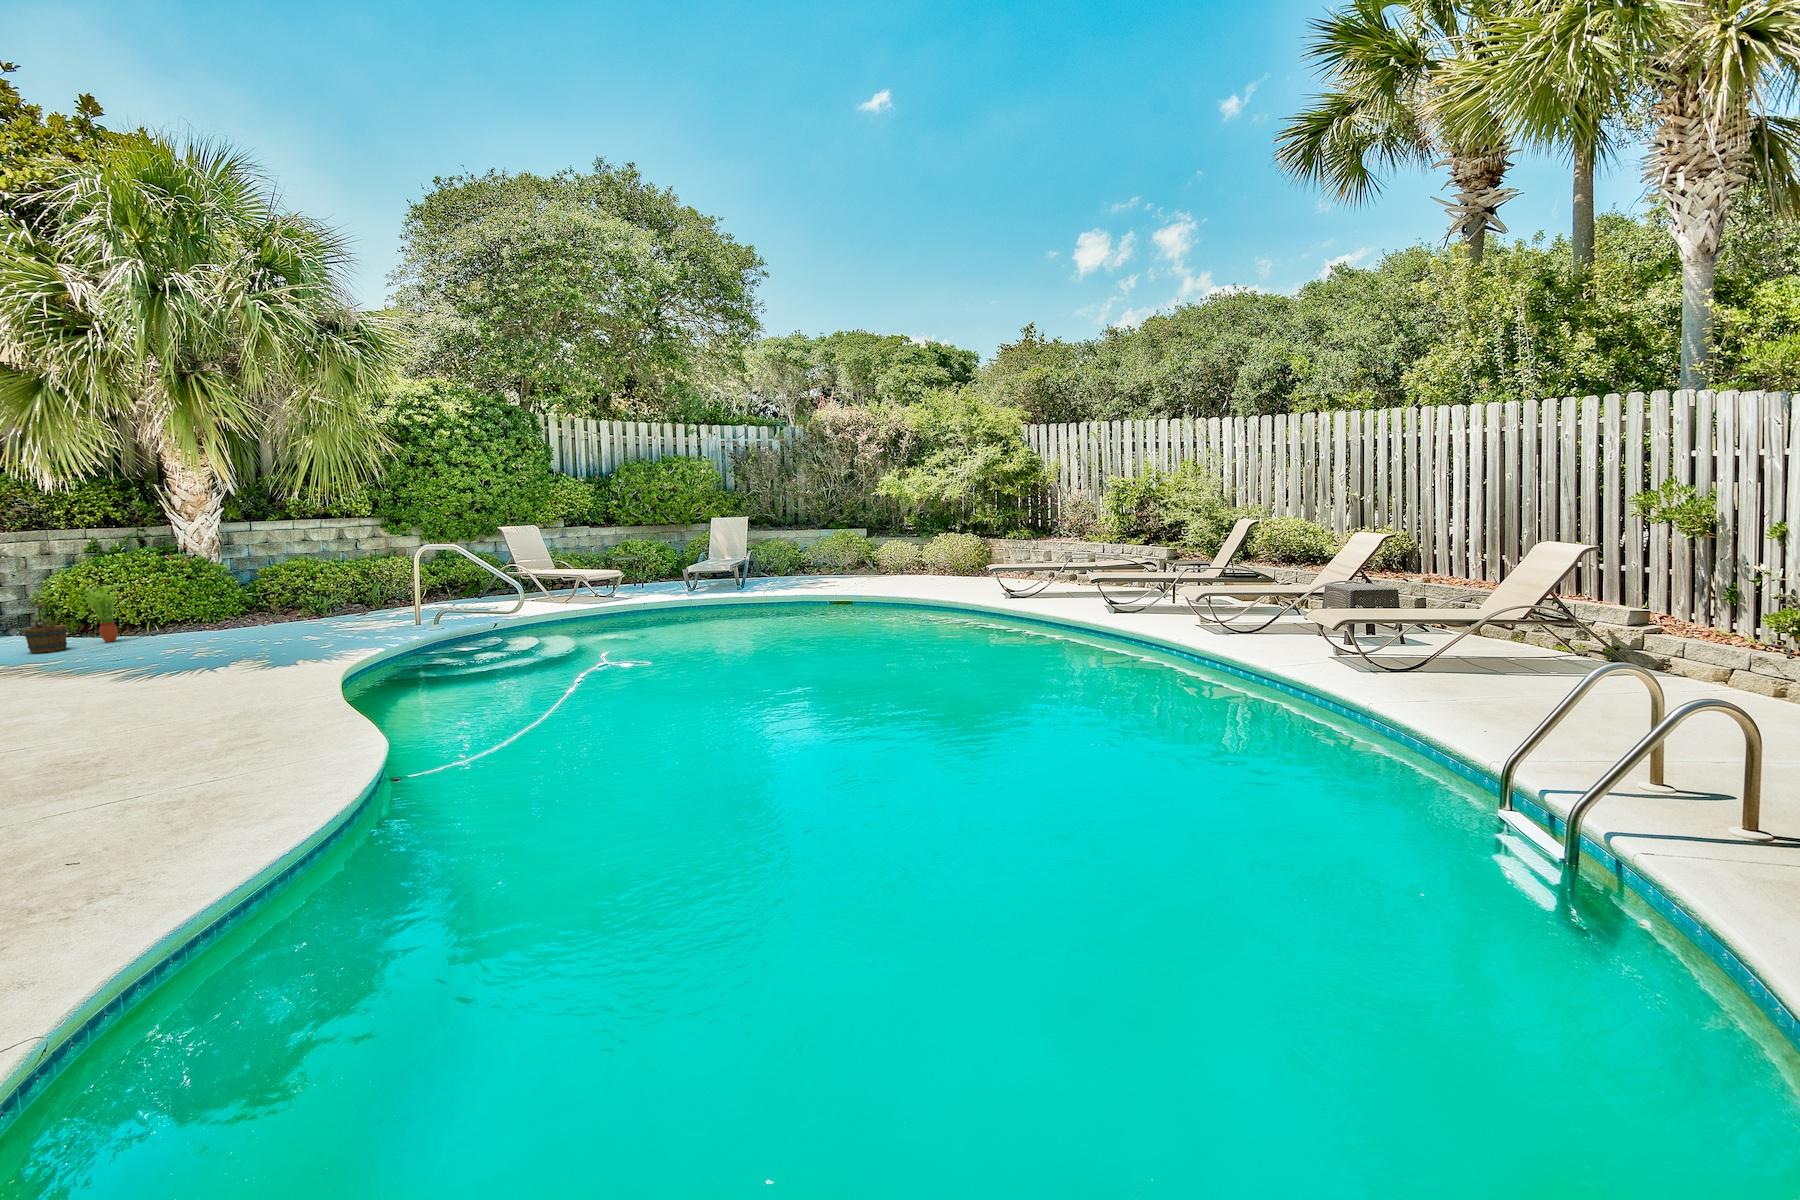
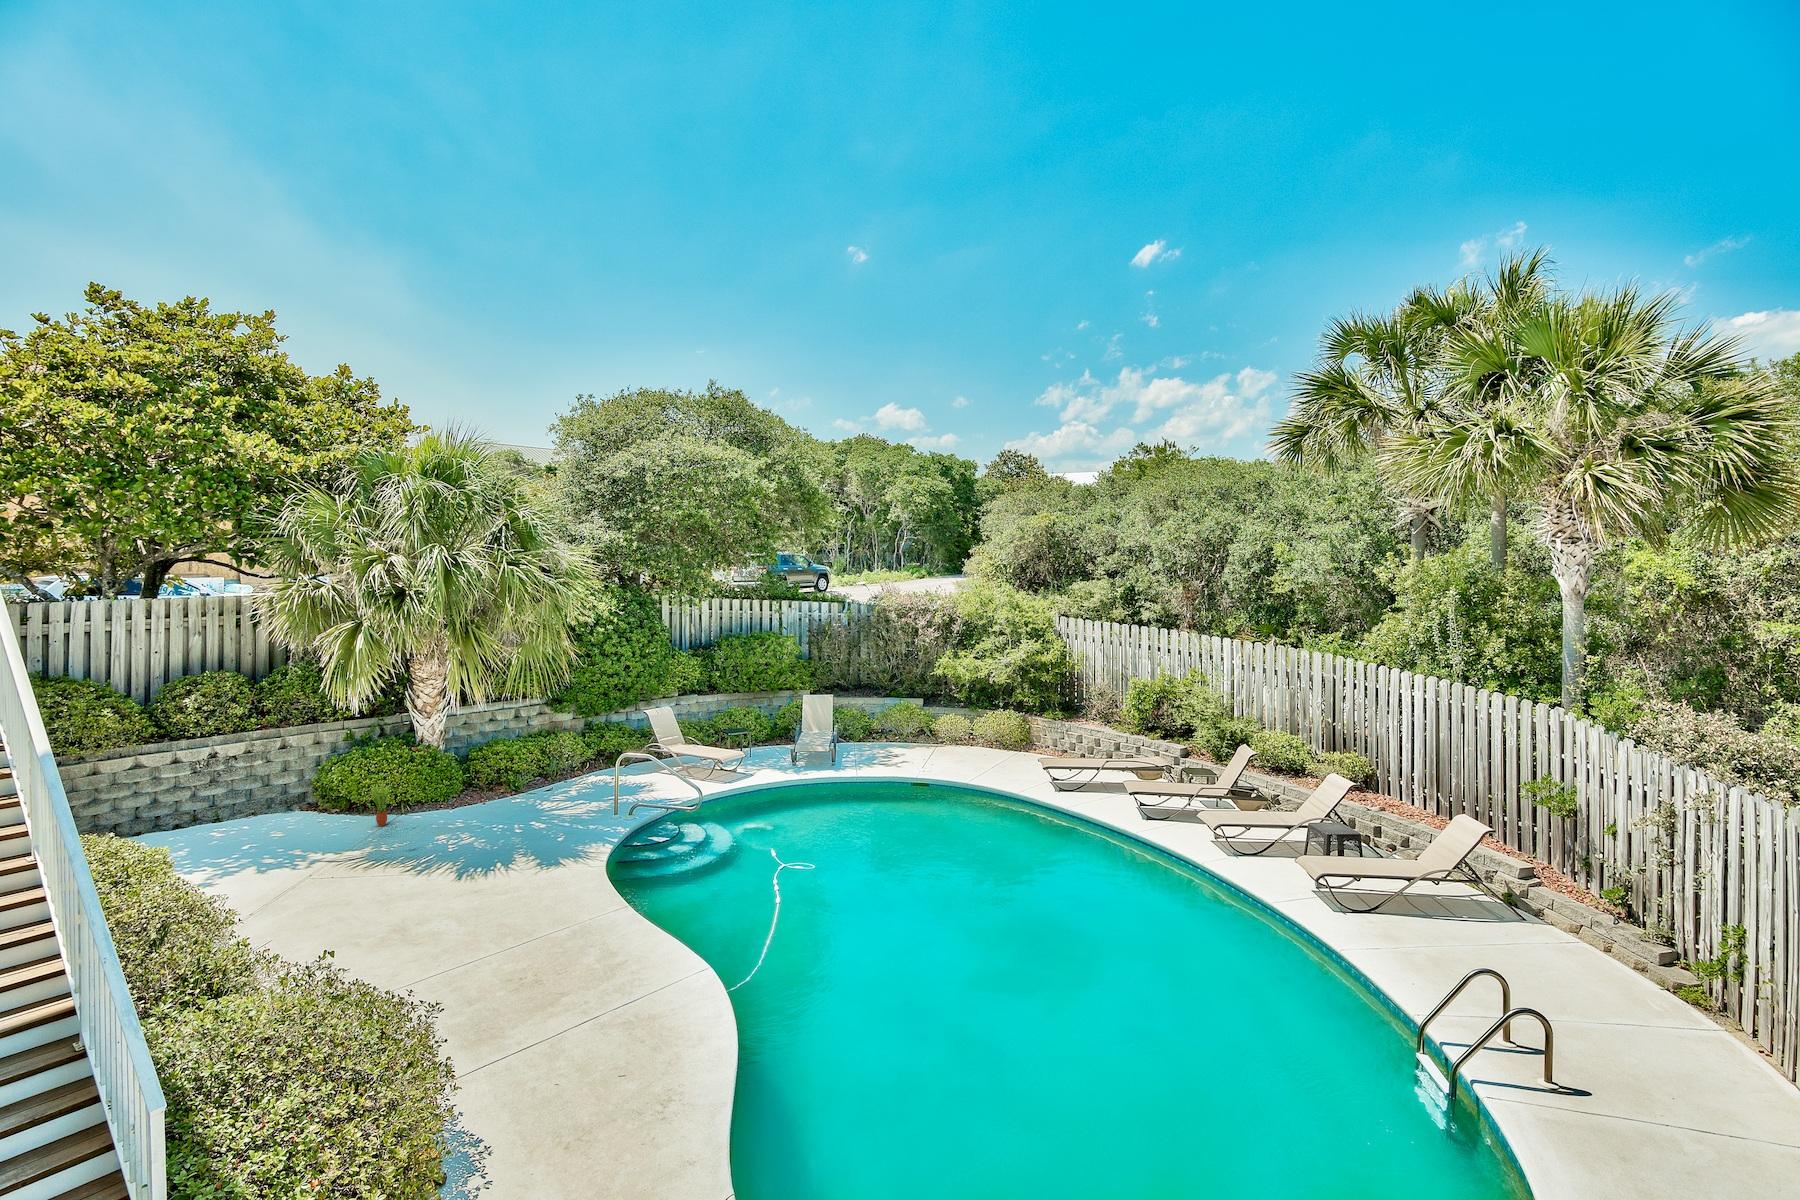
wooden bucket: present [24,604,67,653] -> none [334,802,360,840]

